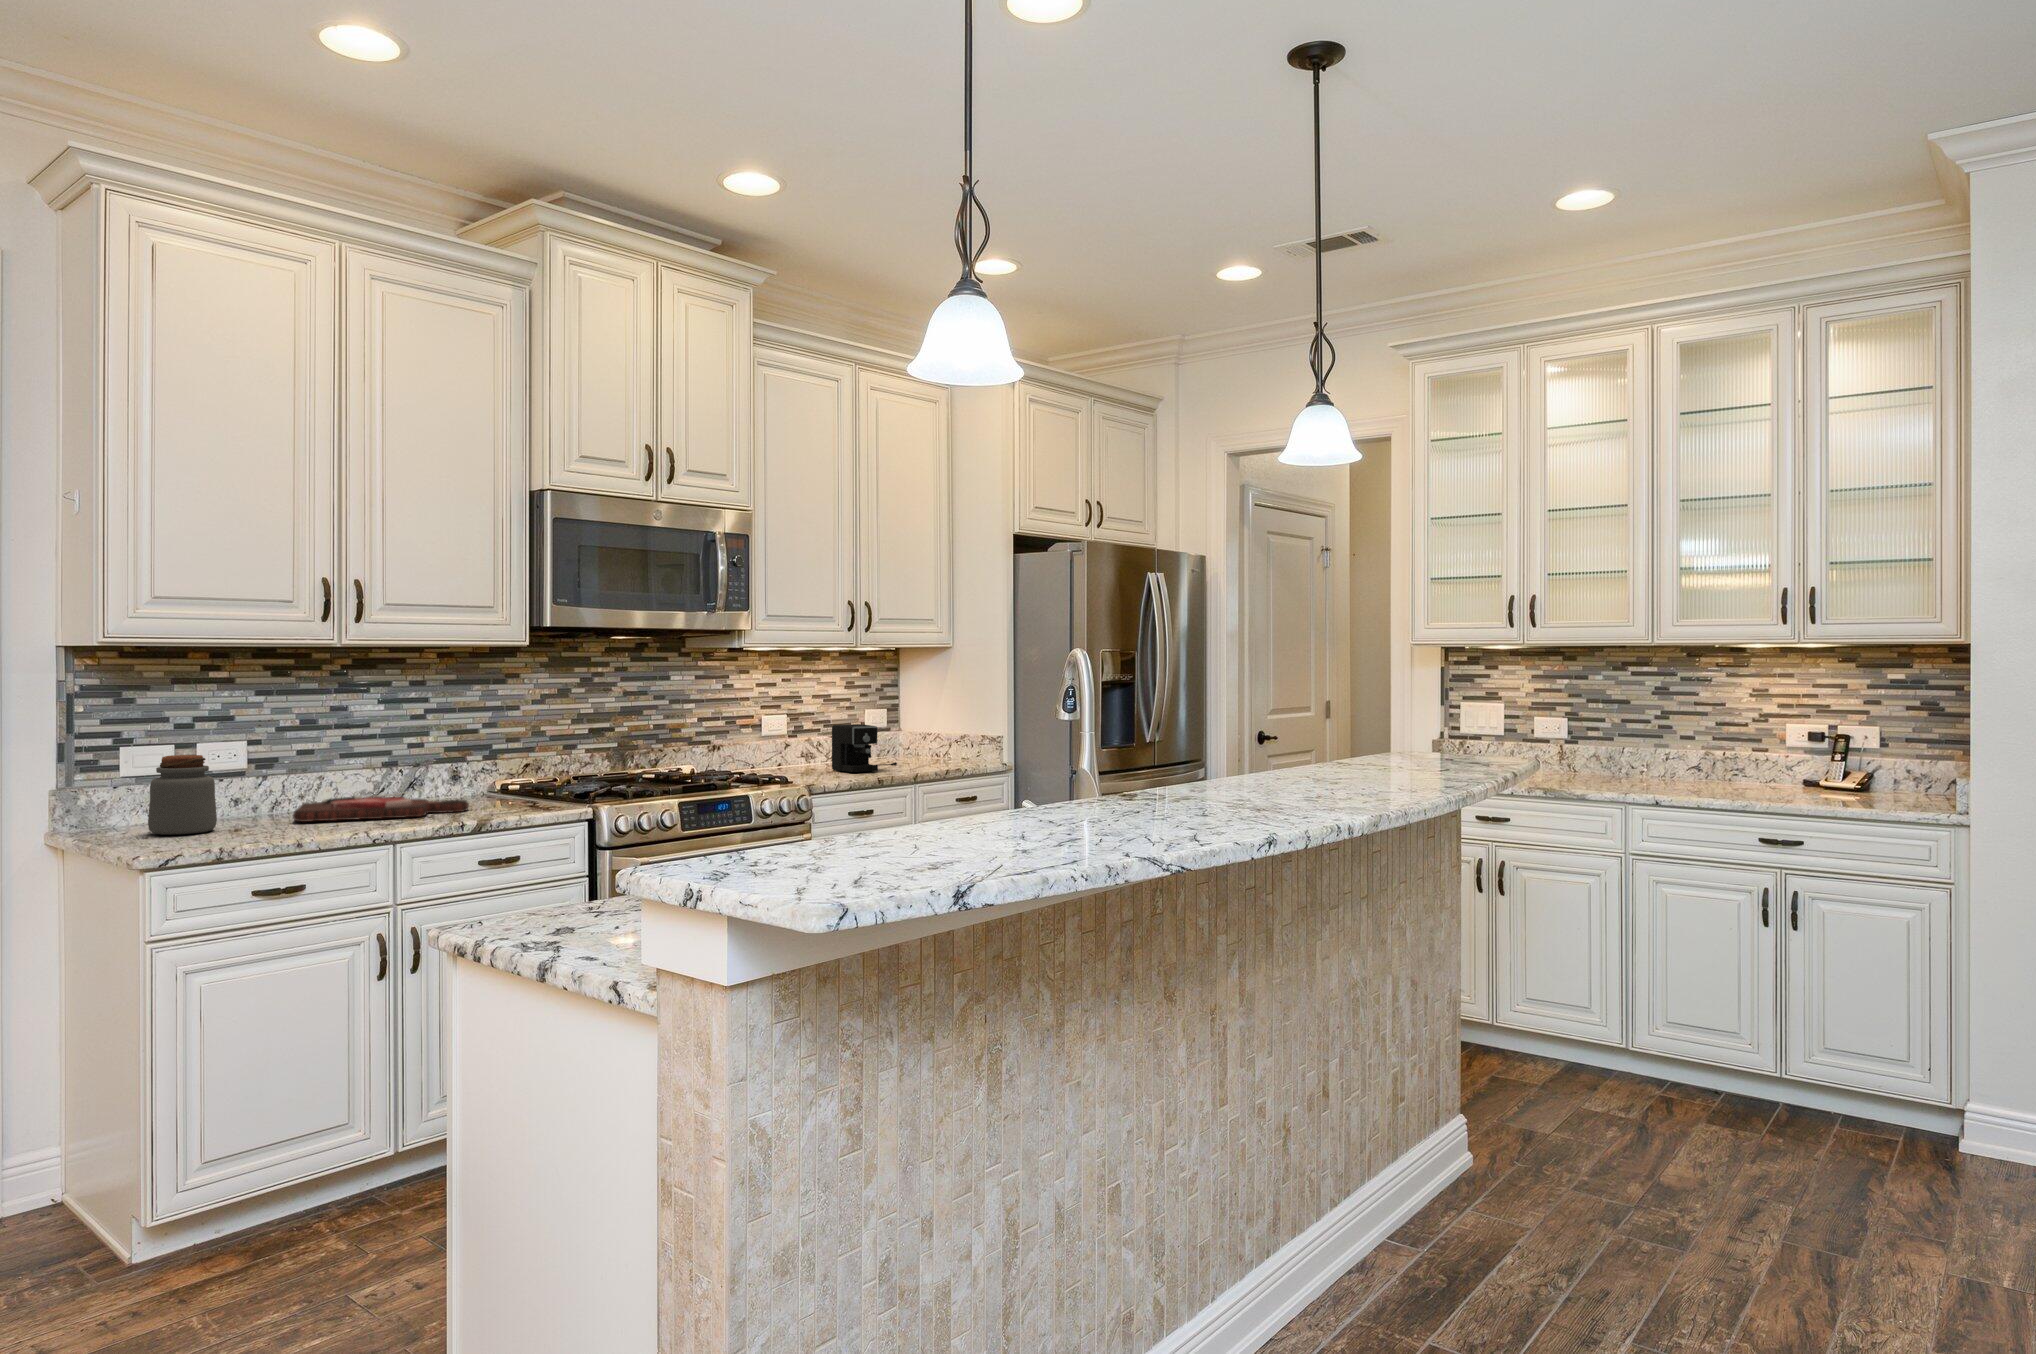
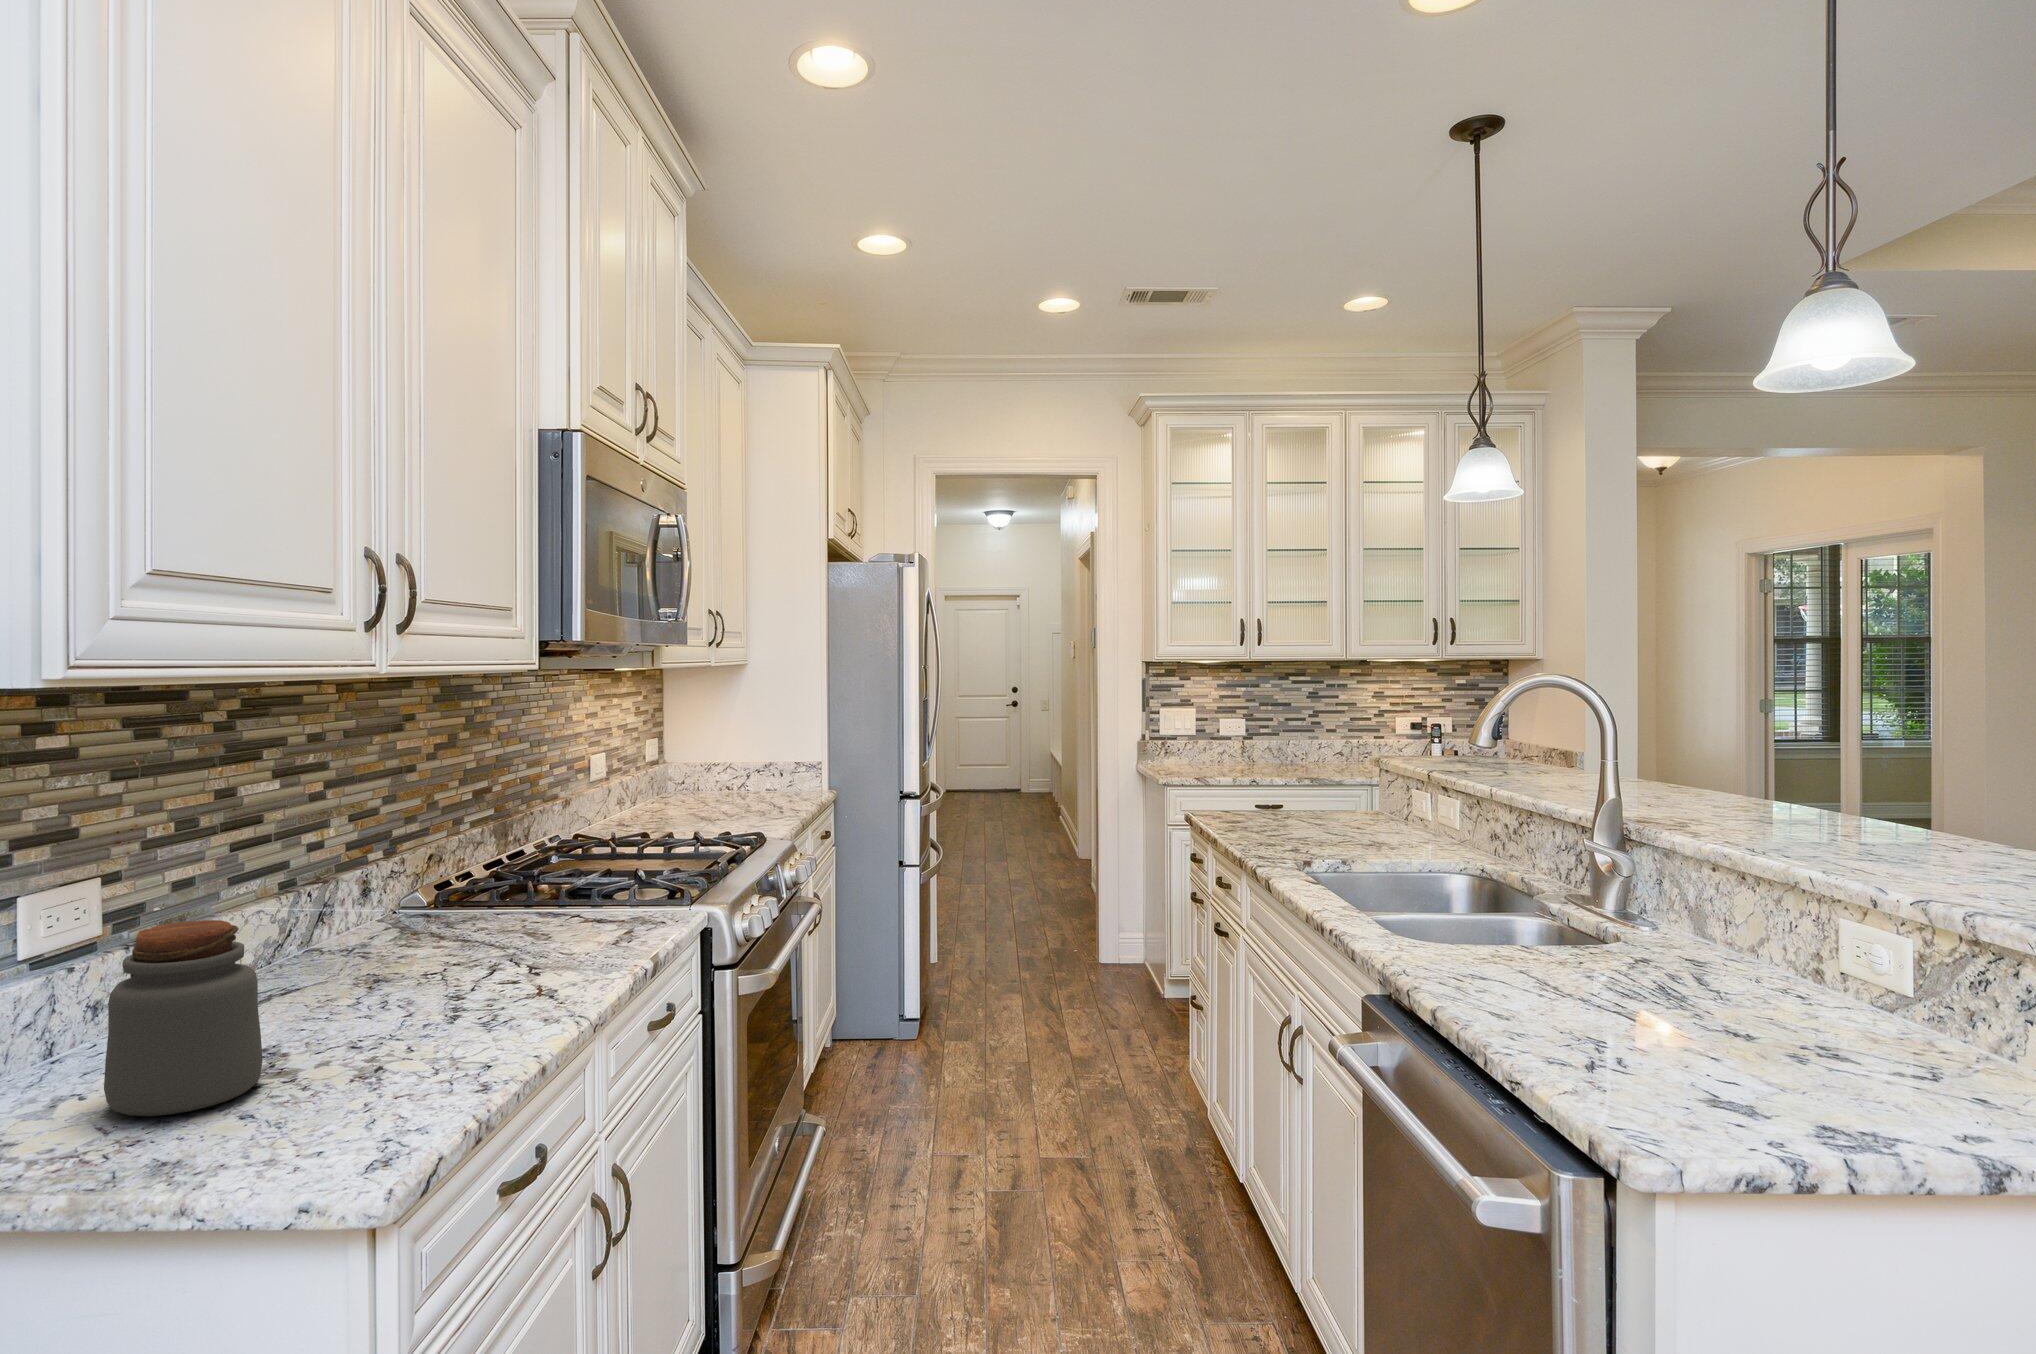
coffee maker: present [832,724,897,772] -> none [711,759,780,819]
cutting board: present [293,792,469,822] -> none [248,928,549,1021]

